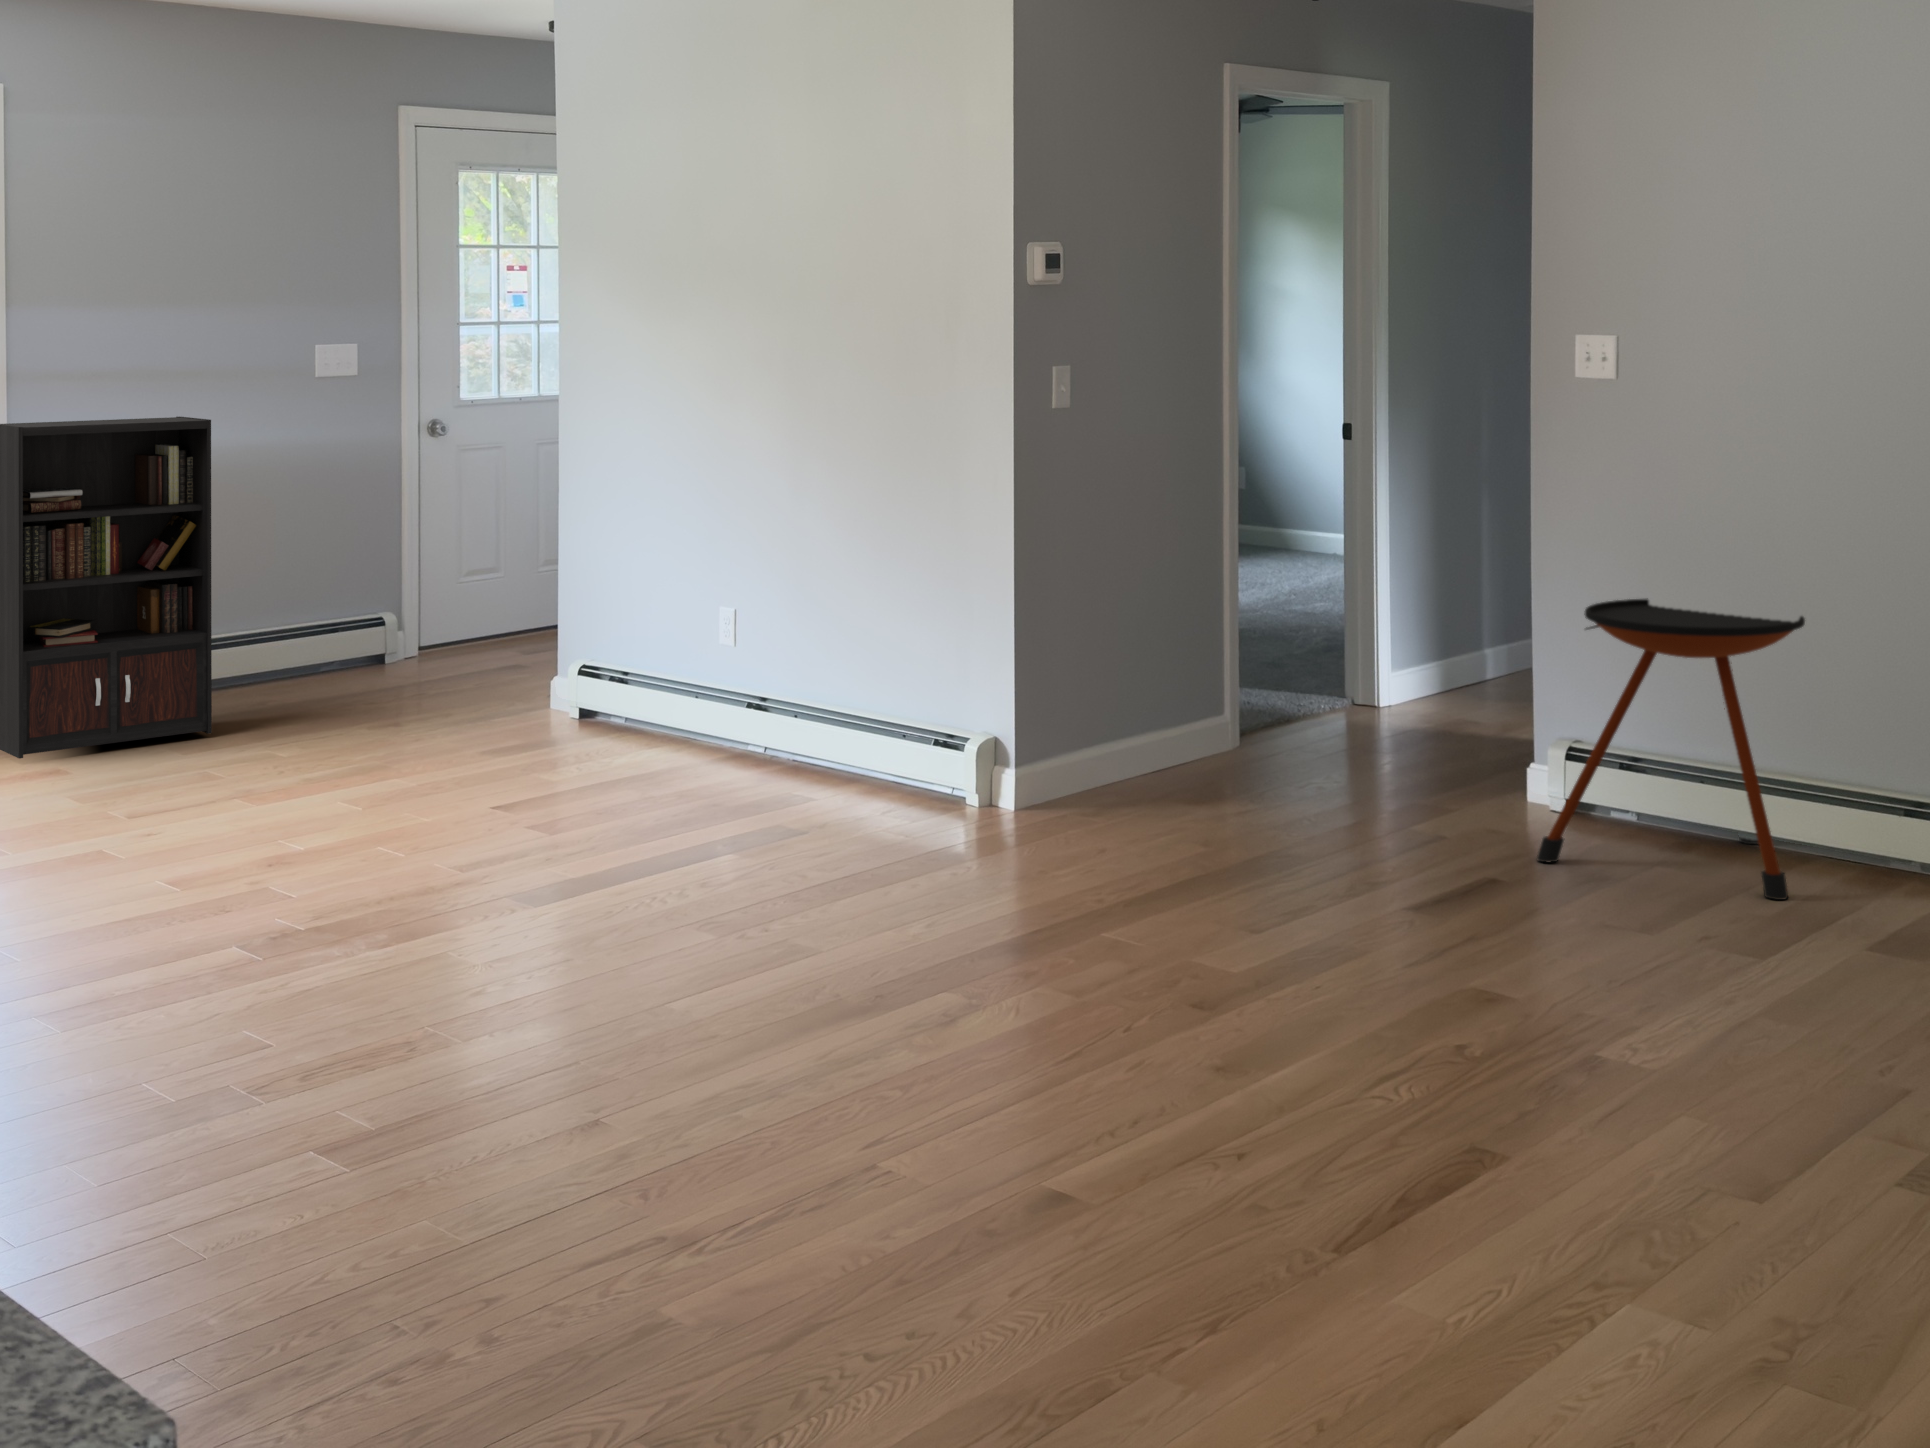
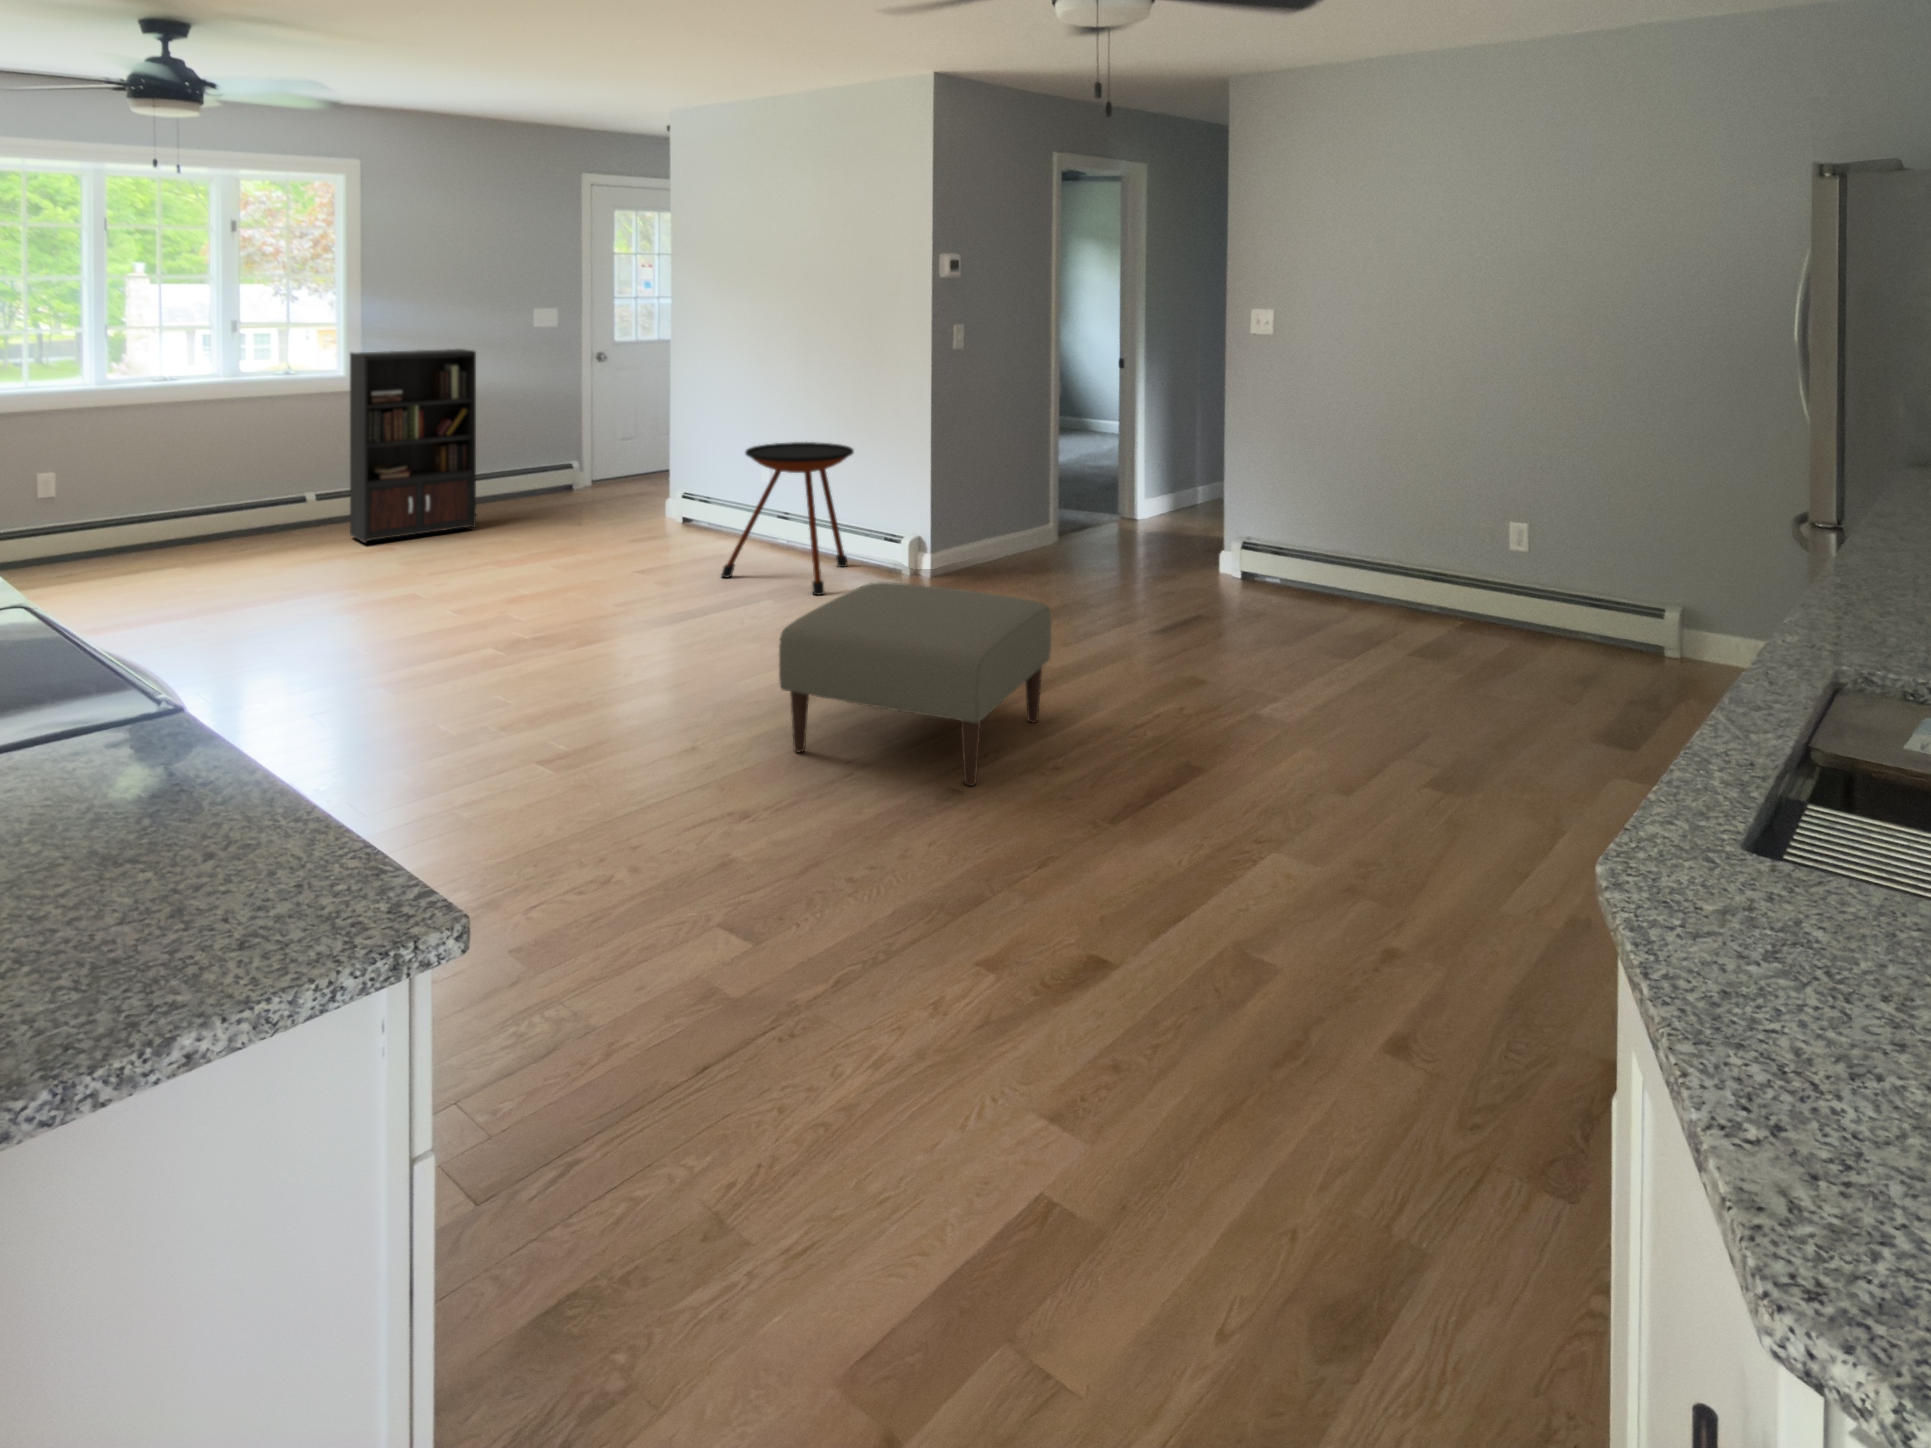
side table: present [1537,599,1805,900] -> present [721,442,854,595]
ottoman: none [752,797,1212,1122] -> present [779,582,1051,786]

